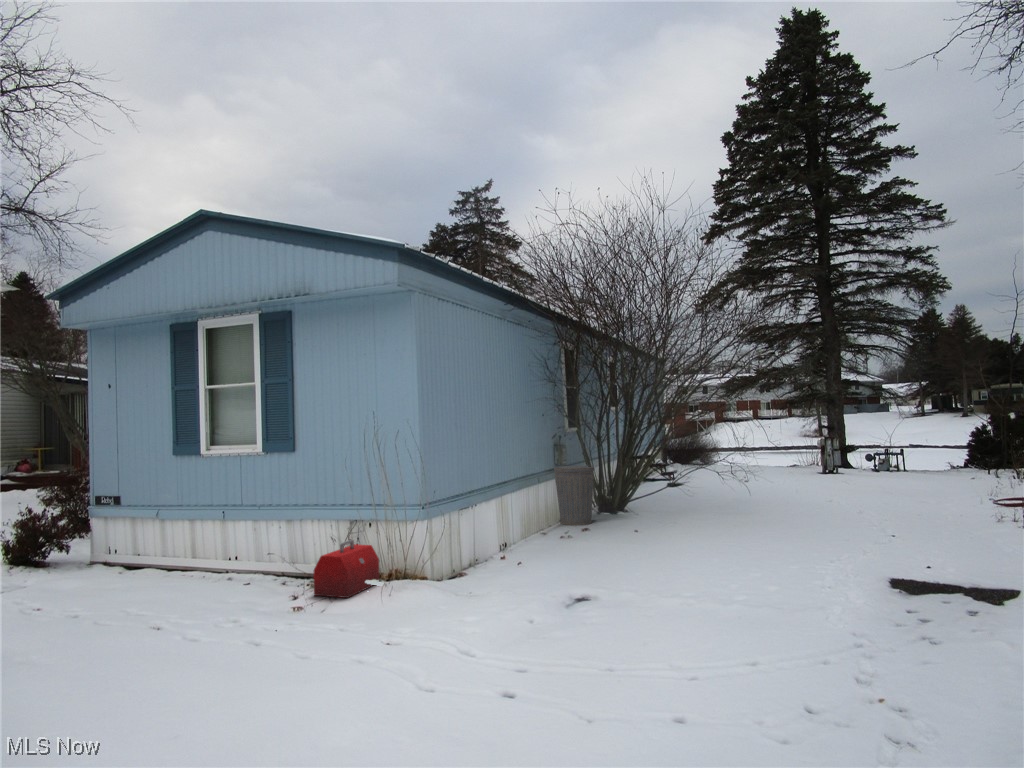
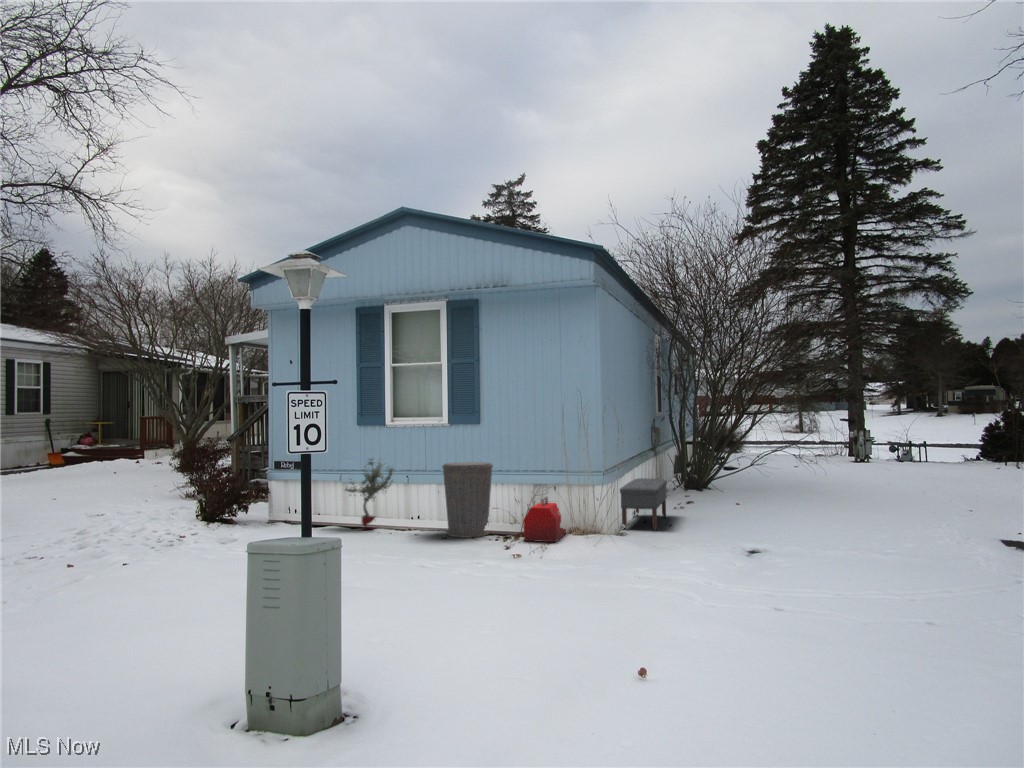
trash can: present [554,465,594,525] -> present [442,462,493,538]
potted tree: none [150,492,204,575] -> present [345,459,394,530]
bench: none [450,510,530,578] -> present [620,478,667,531]

